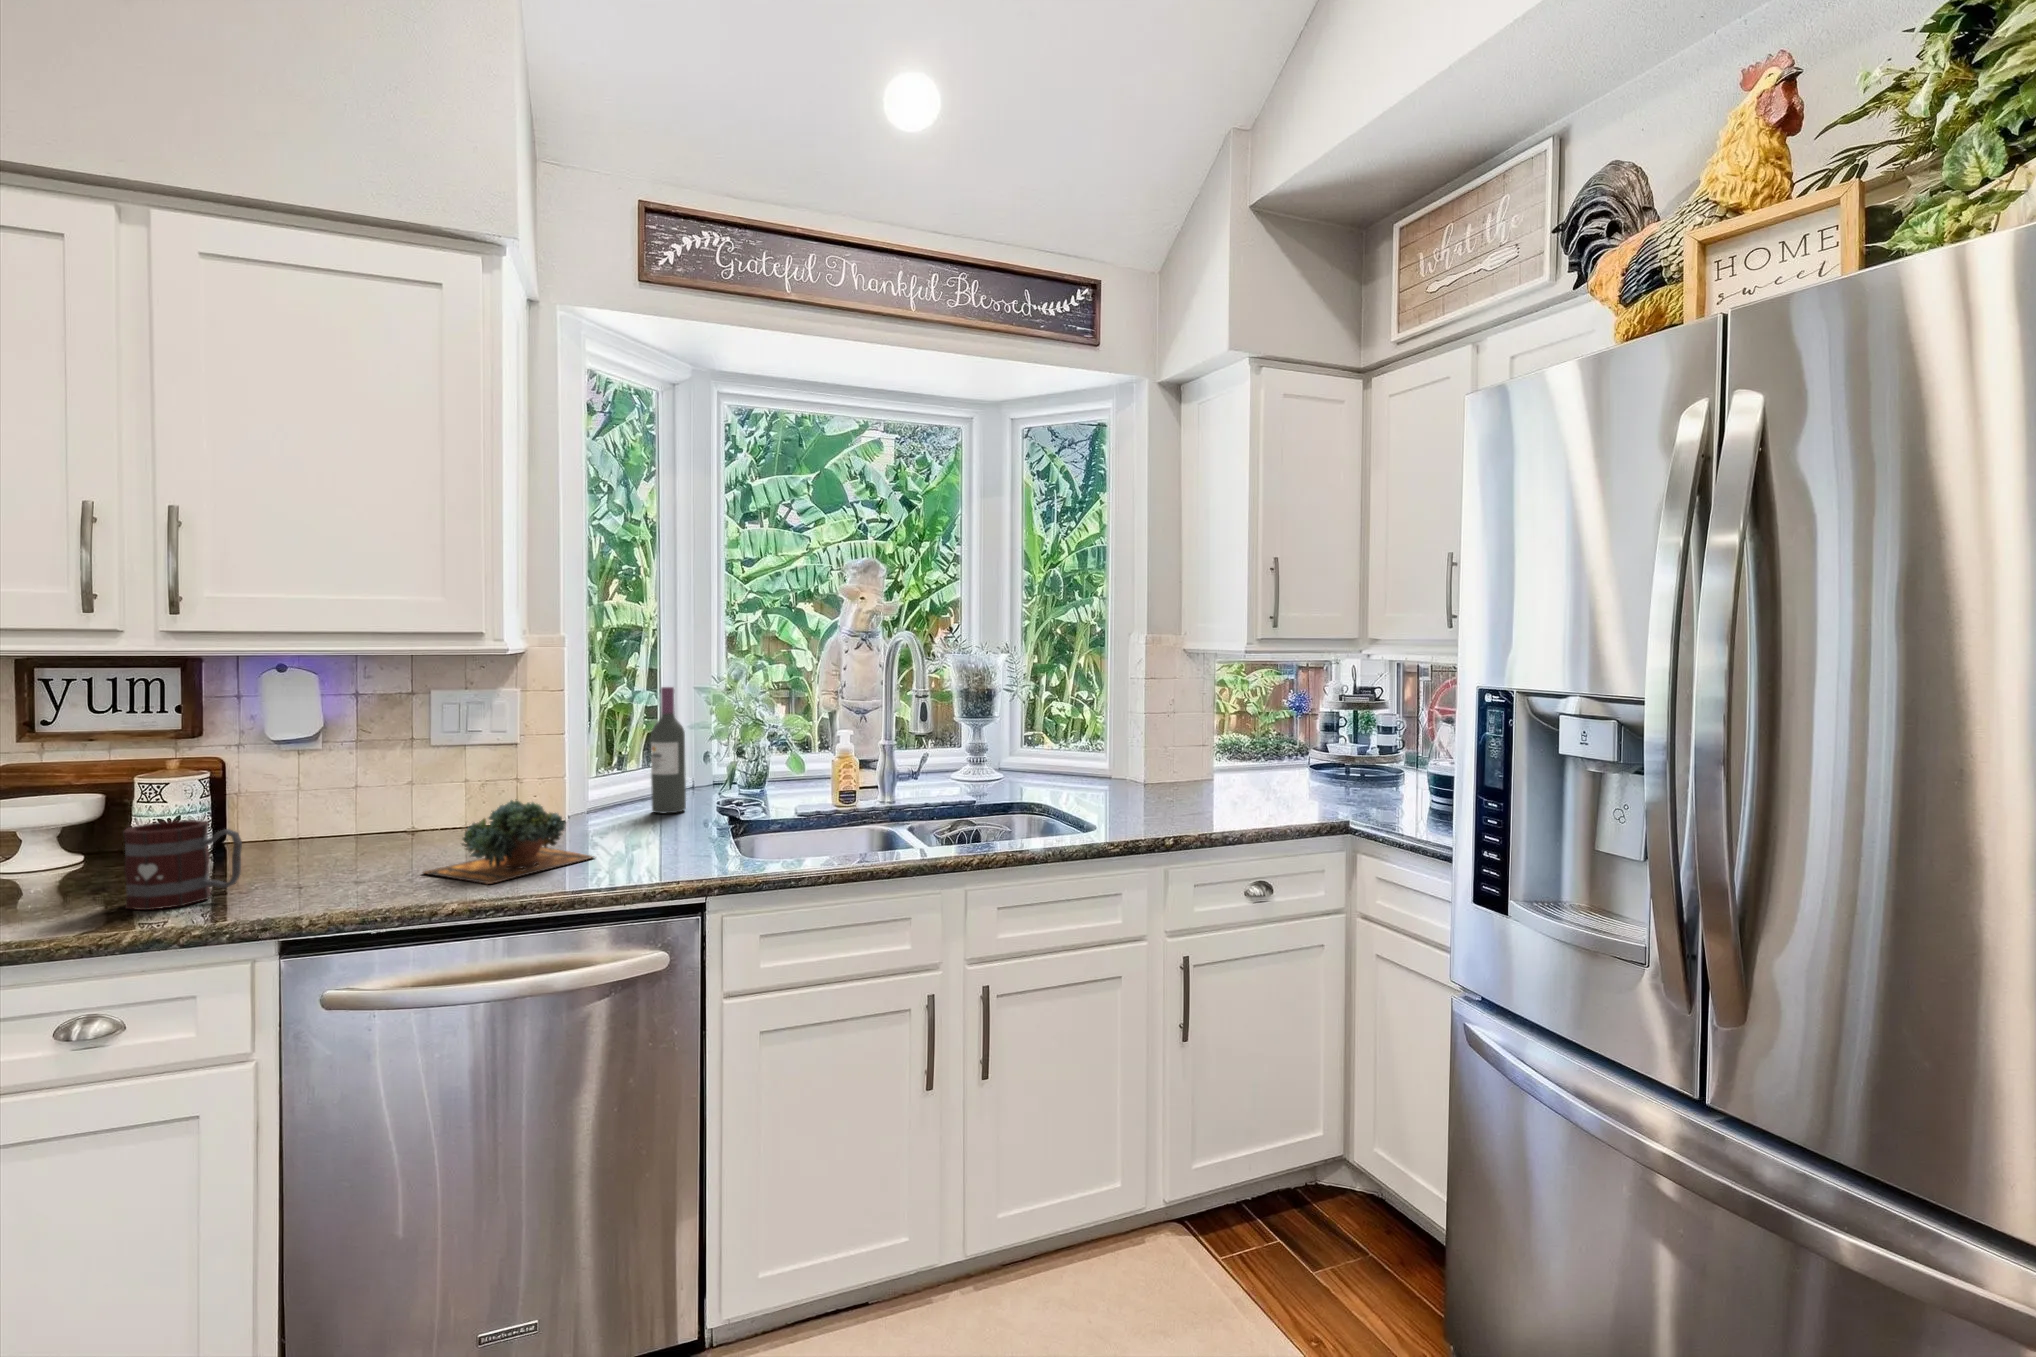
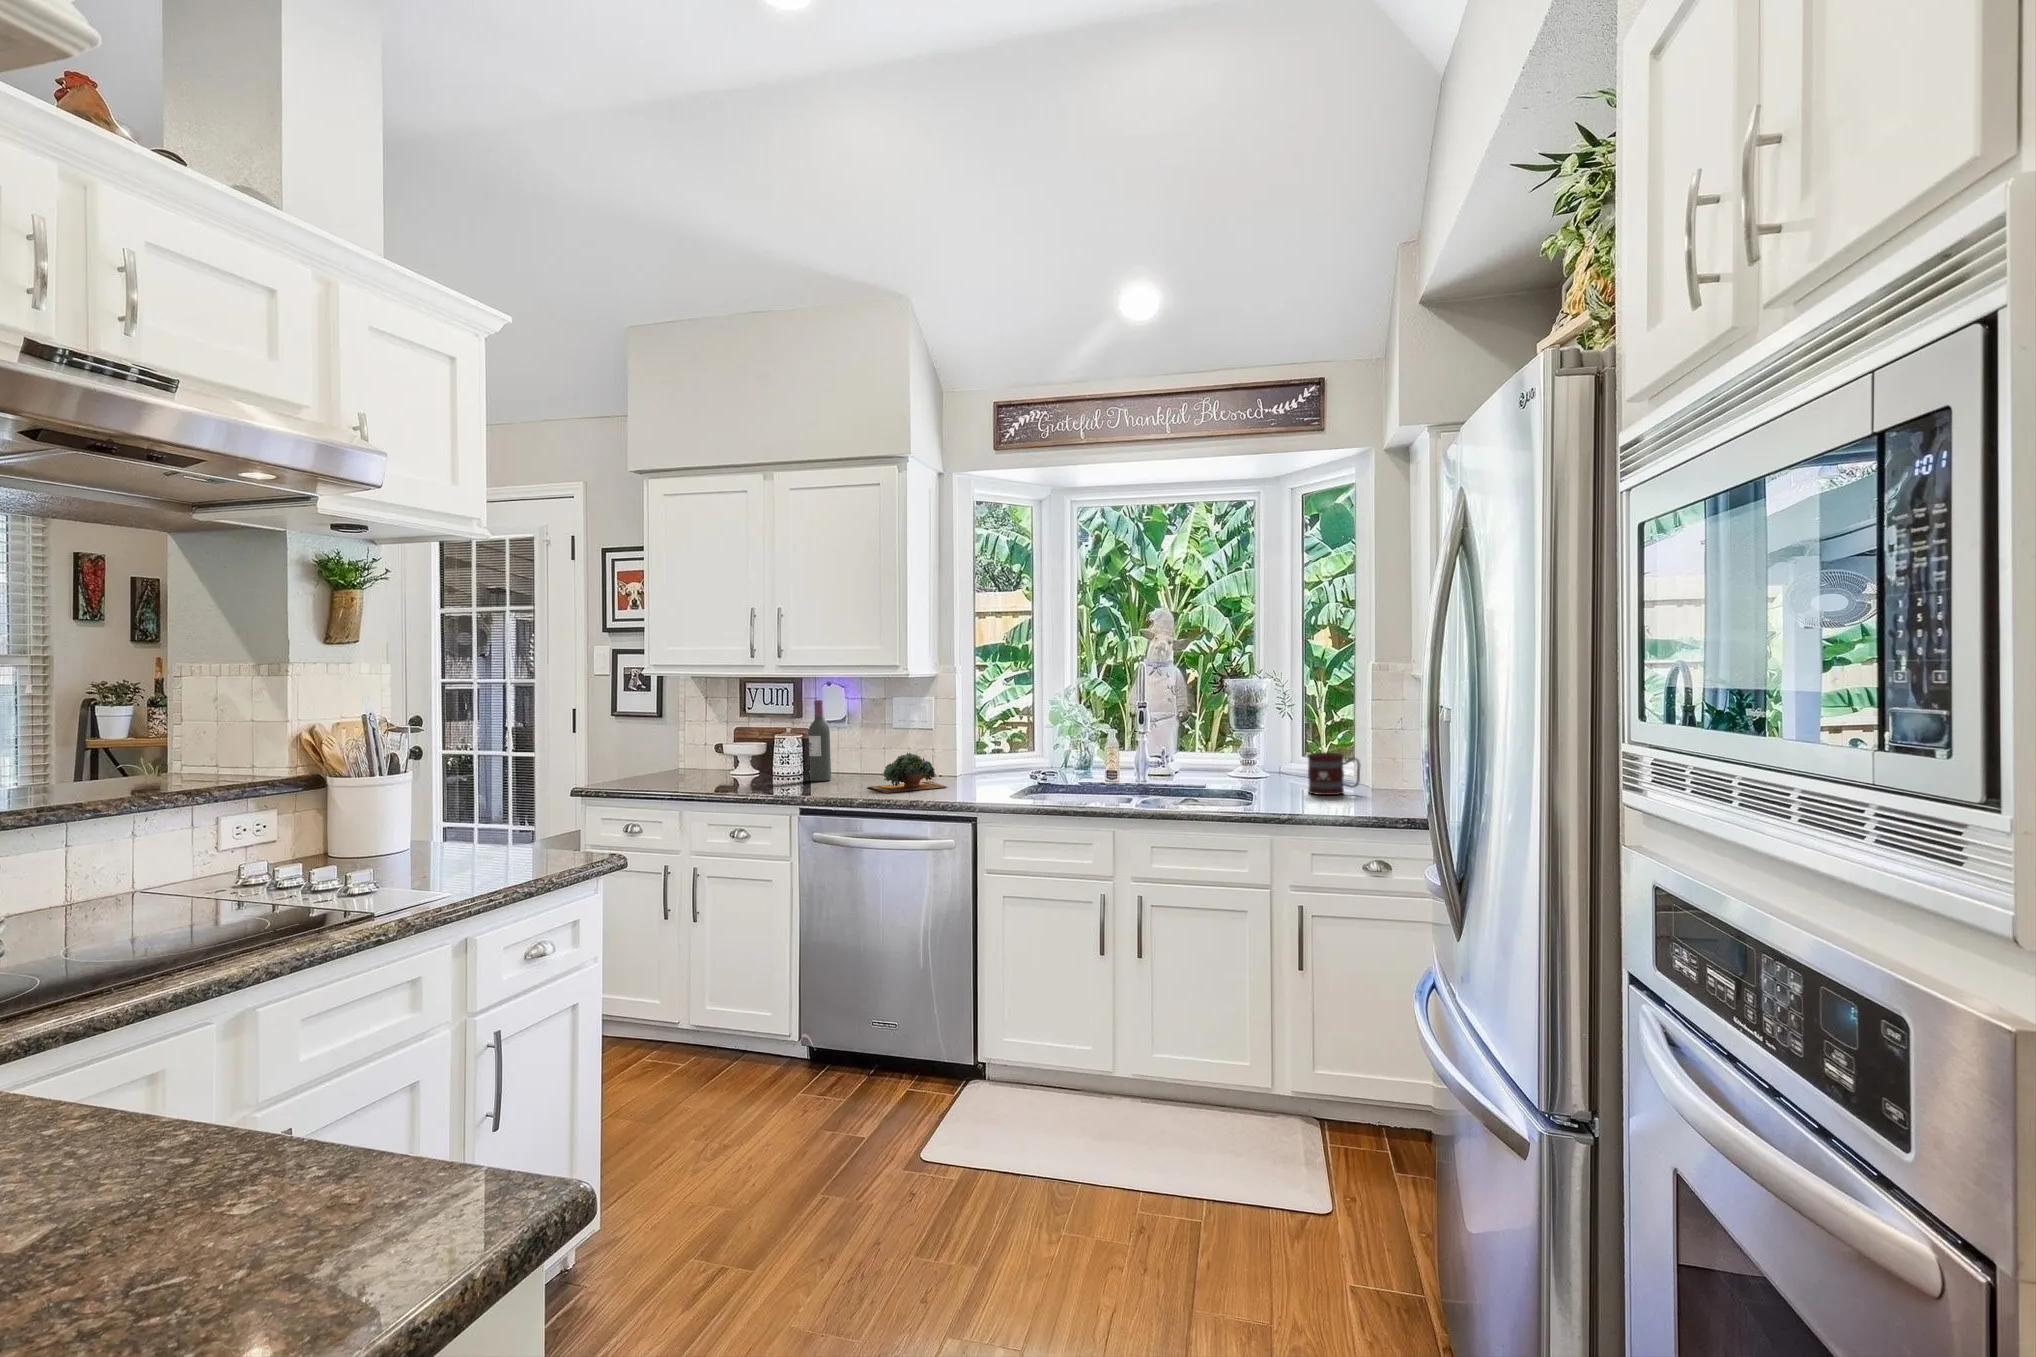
wine bottle: present [651,687,686,814] -> present [809,700,831,781]
mug: present [123,820,242,910] -> present [1308,752,1360,795]

